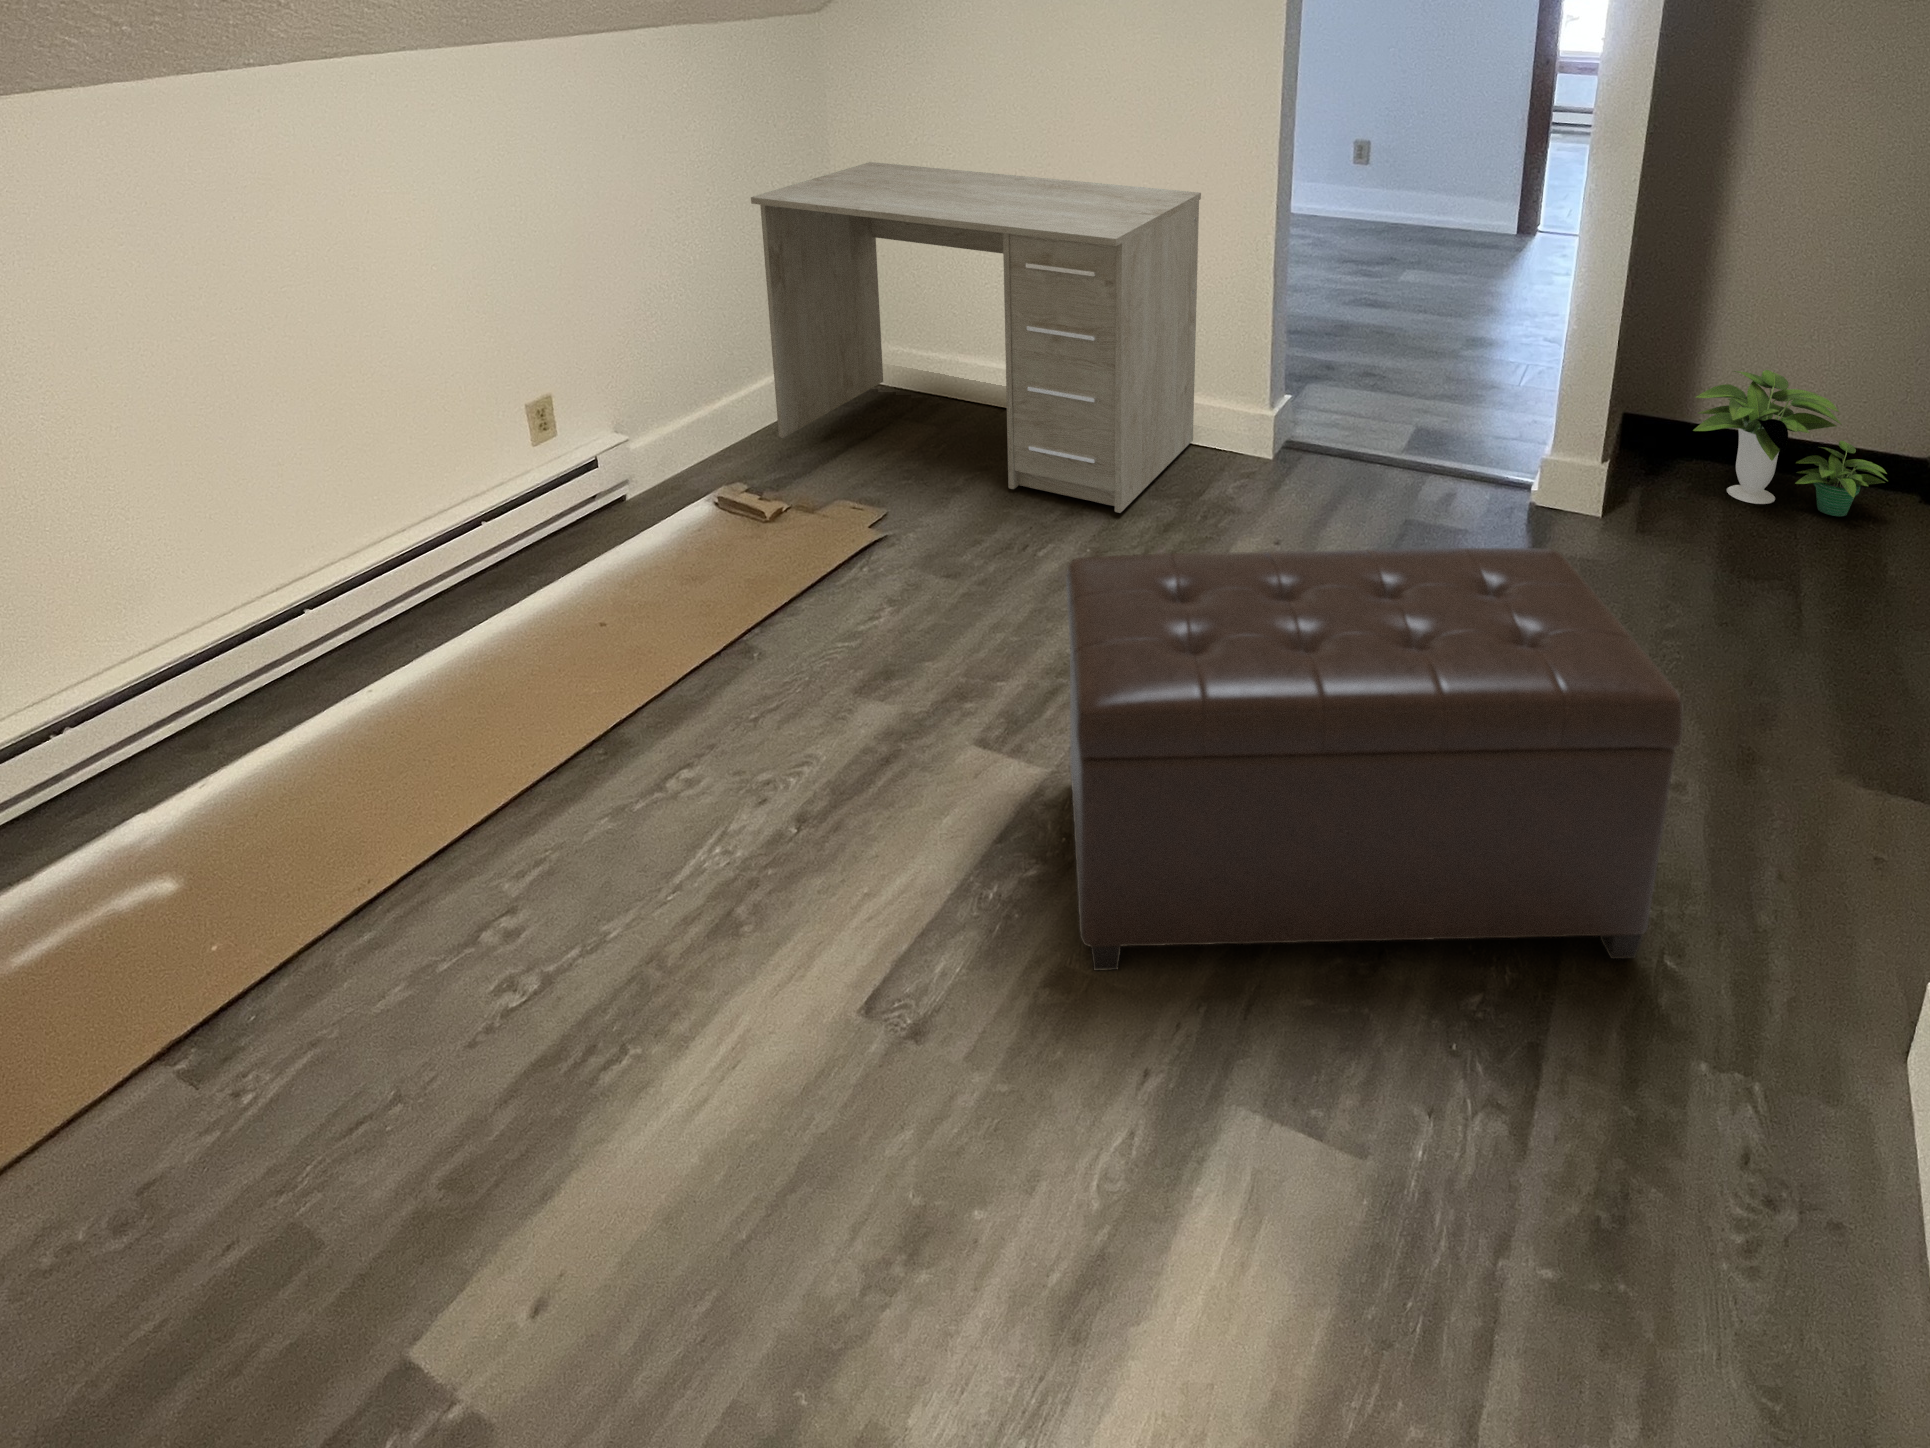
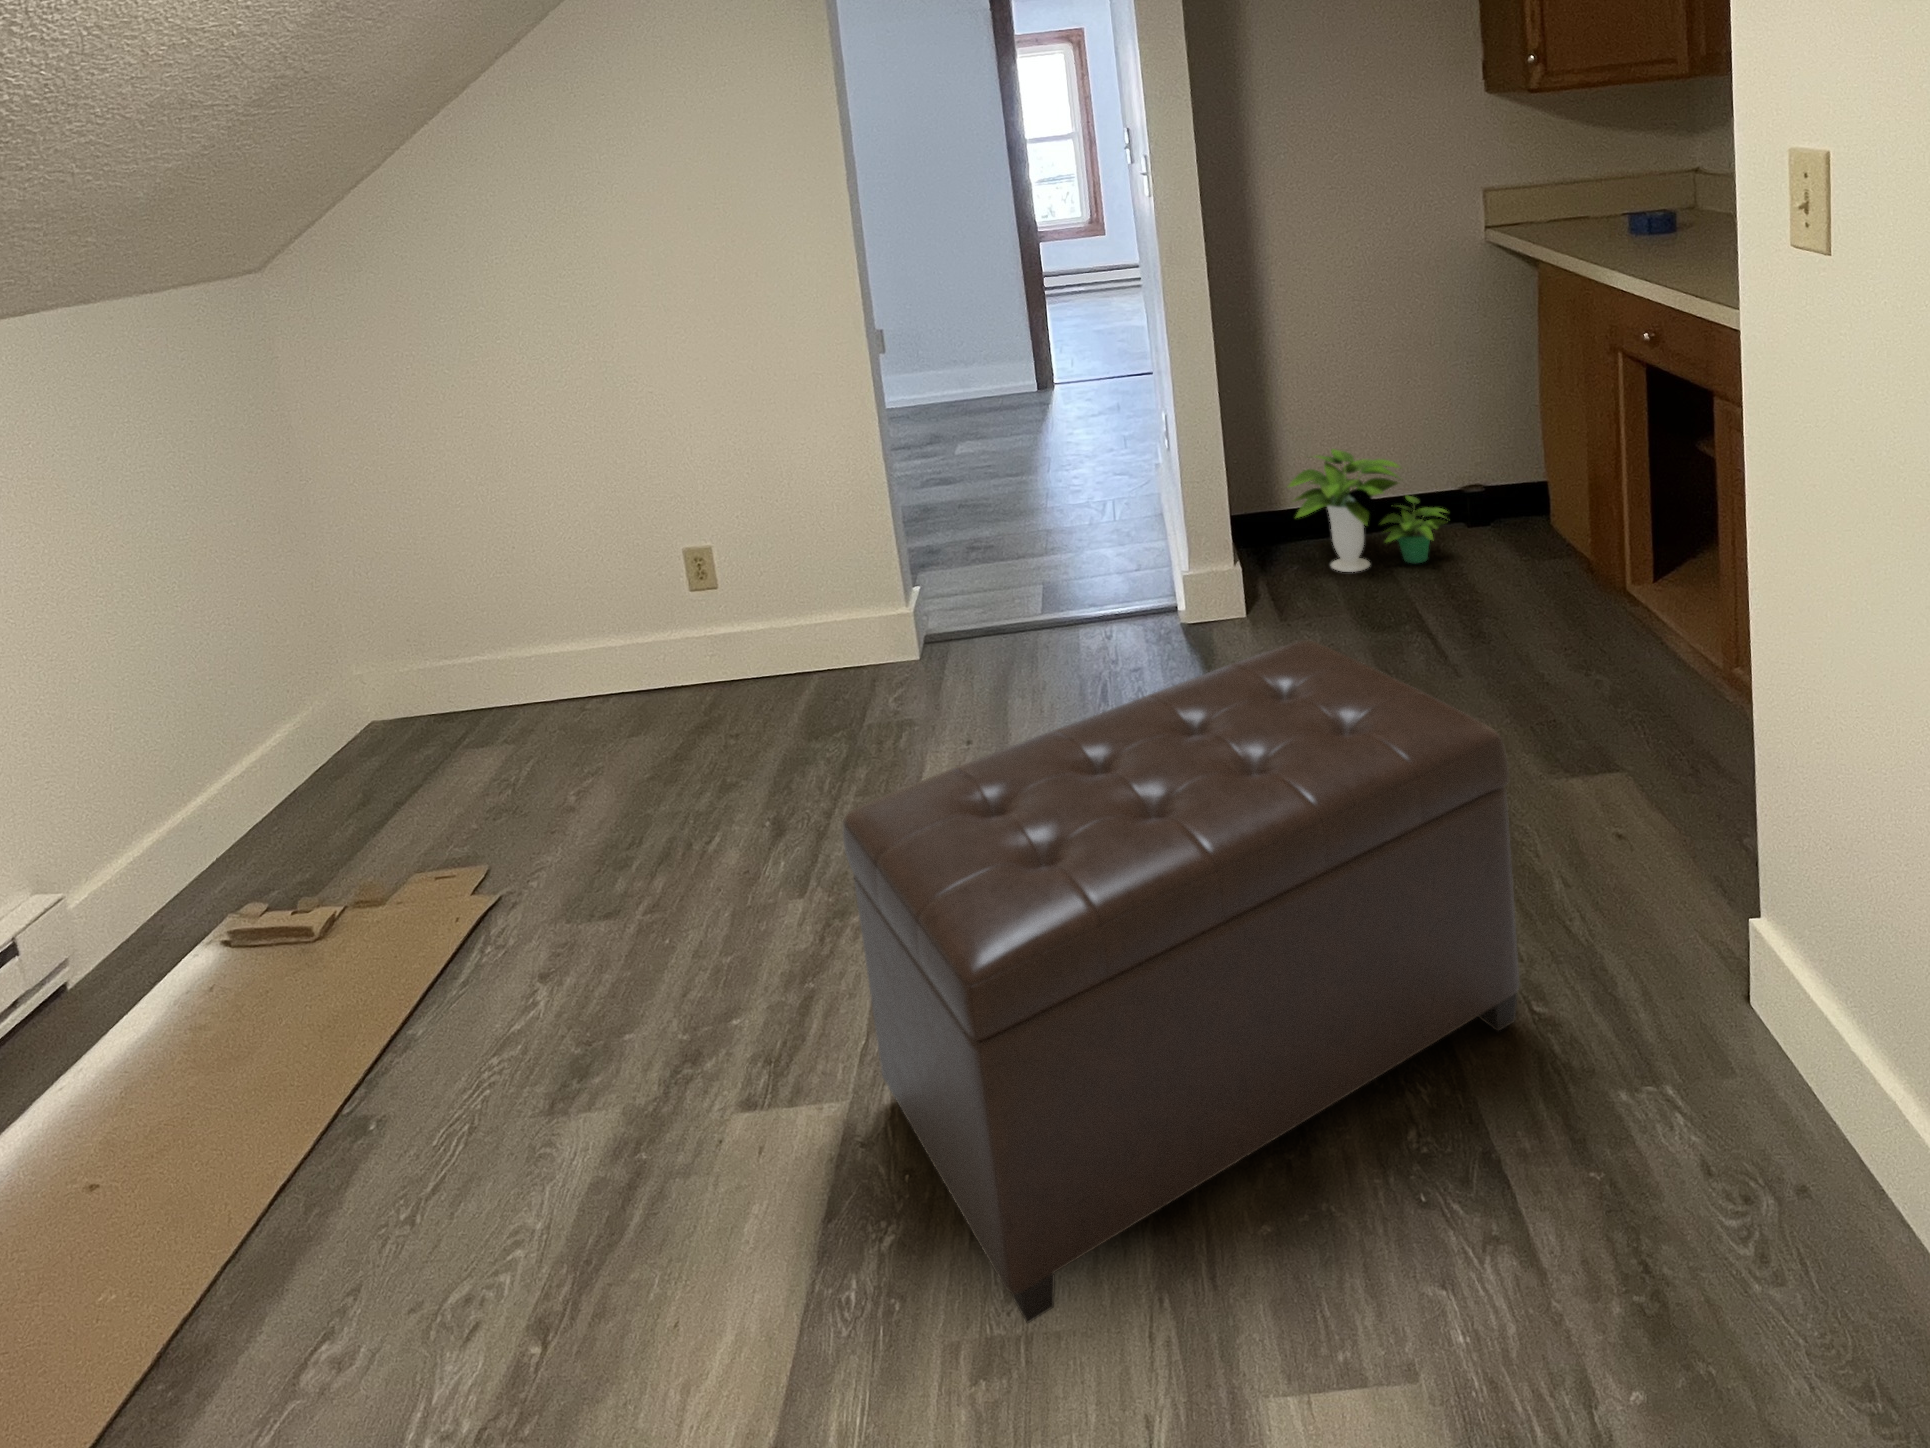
desk: present [751,162,1201,513] -> none [207,389,832,824]

